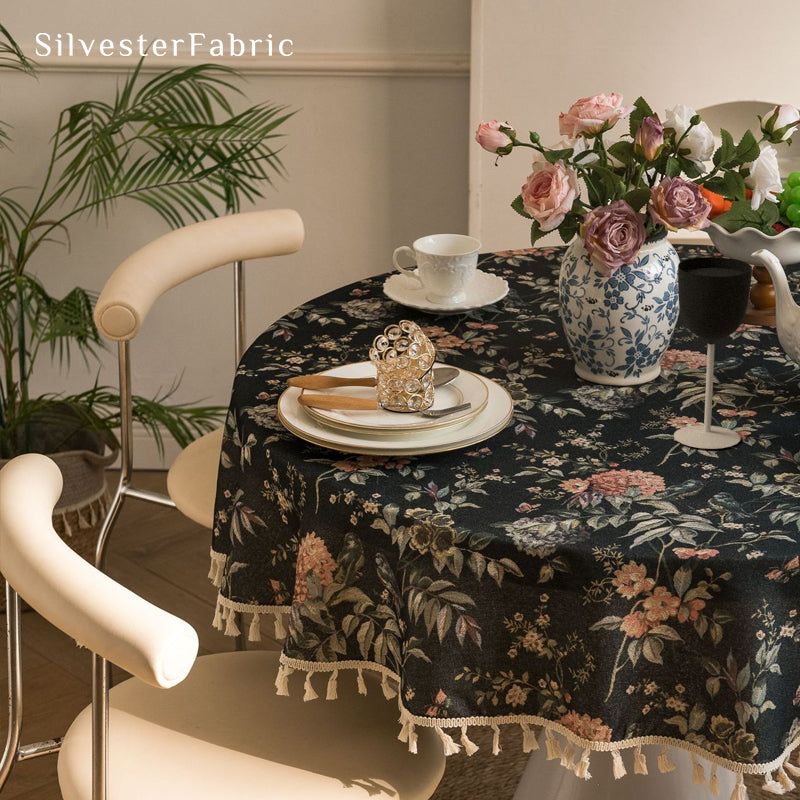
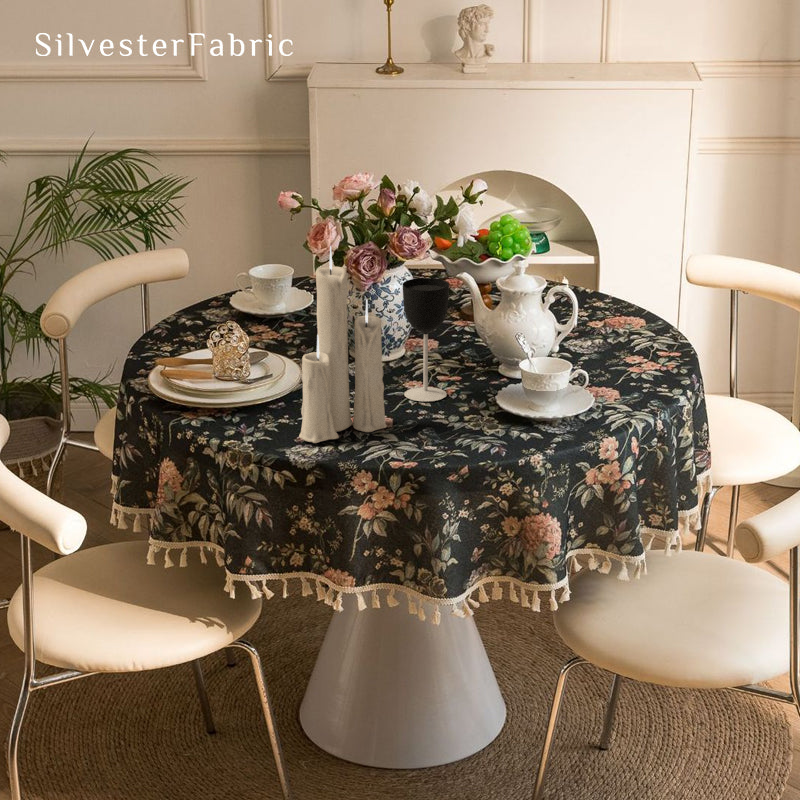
candle: none [522,188,657,514] -> present [299,246,387,443]

